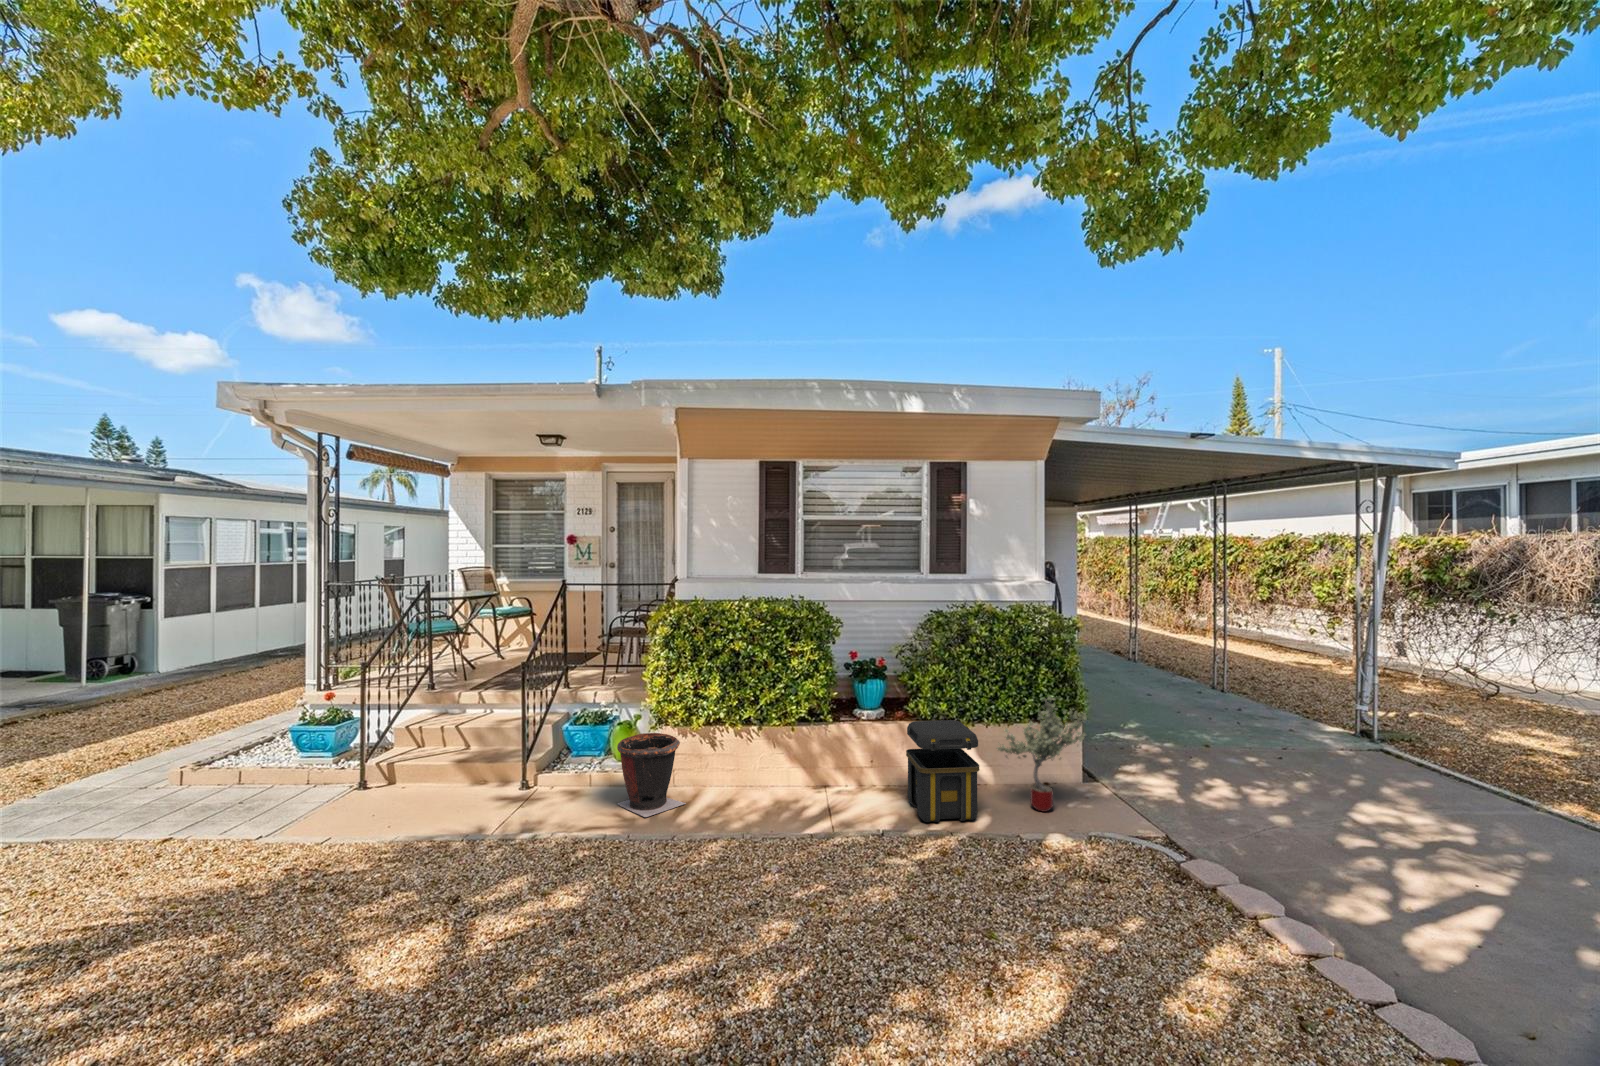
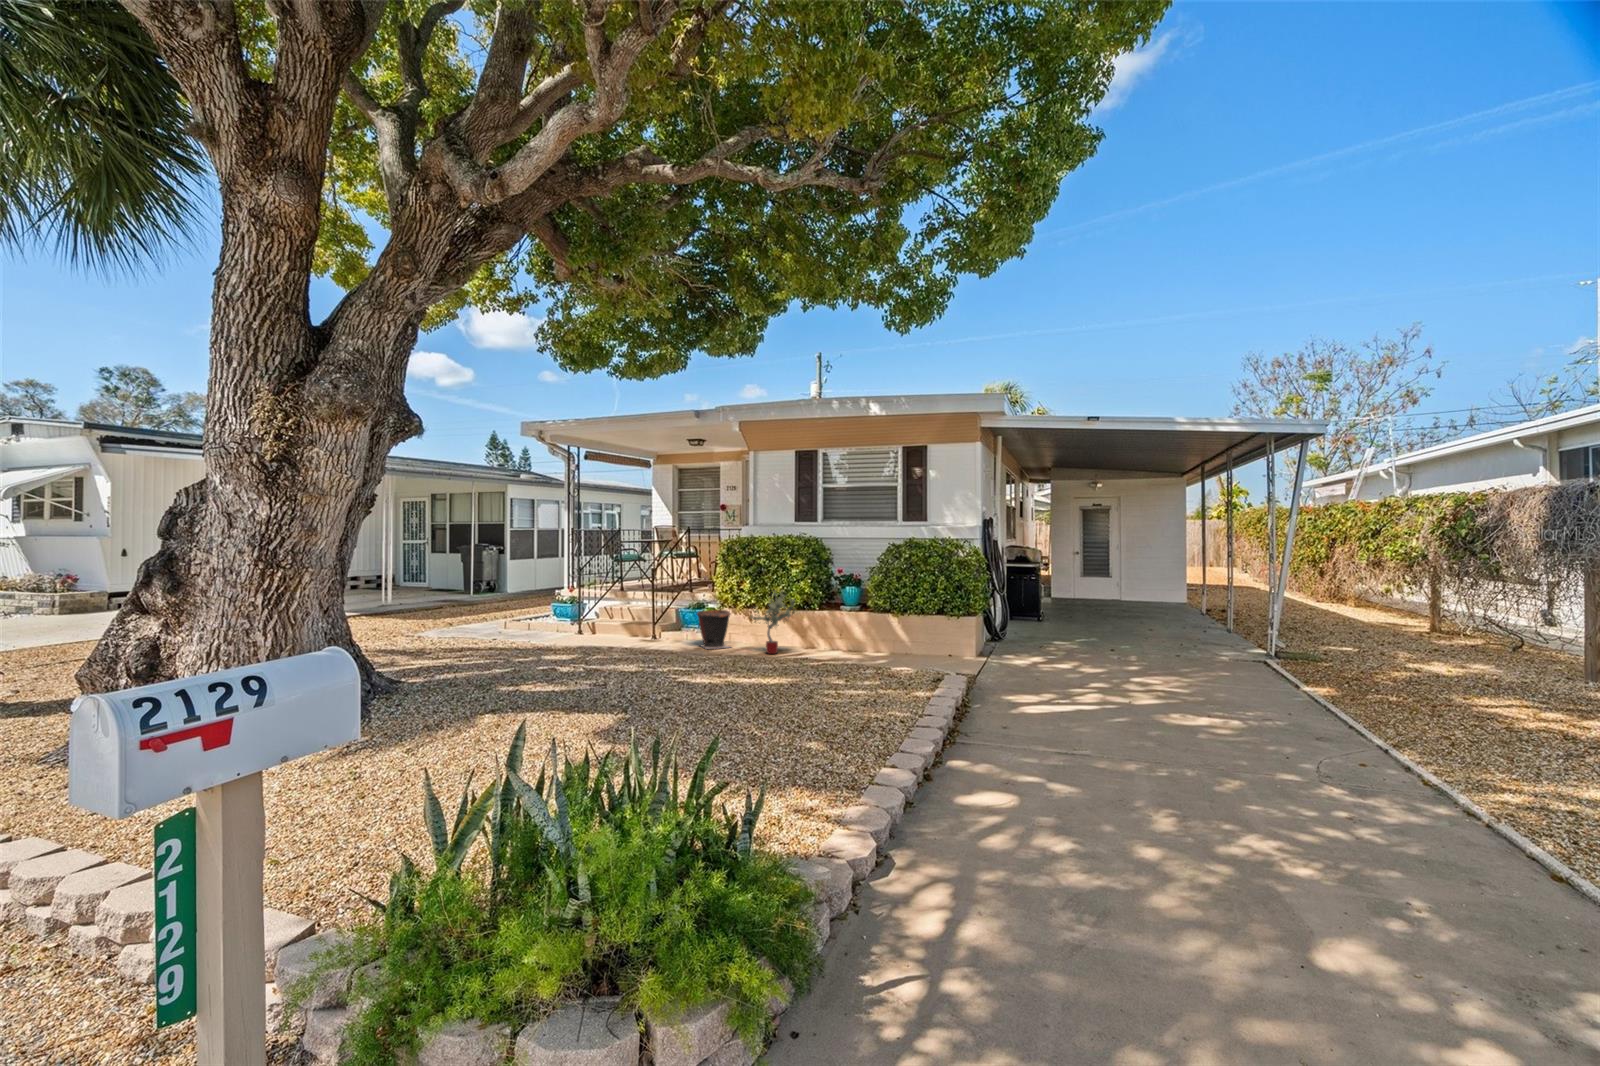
potted tree: present [997,696,1087,812] -> present [750,590,795,654]
toolbox: present [906,720,980,822] -> none [846,607,887,663]

